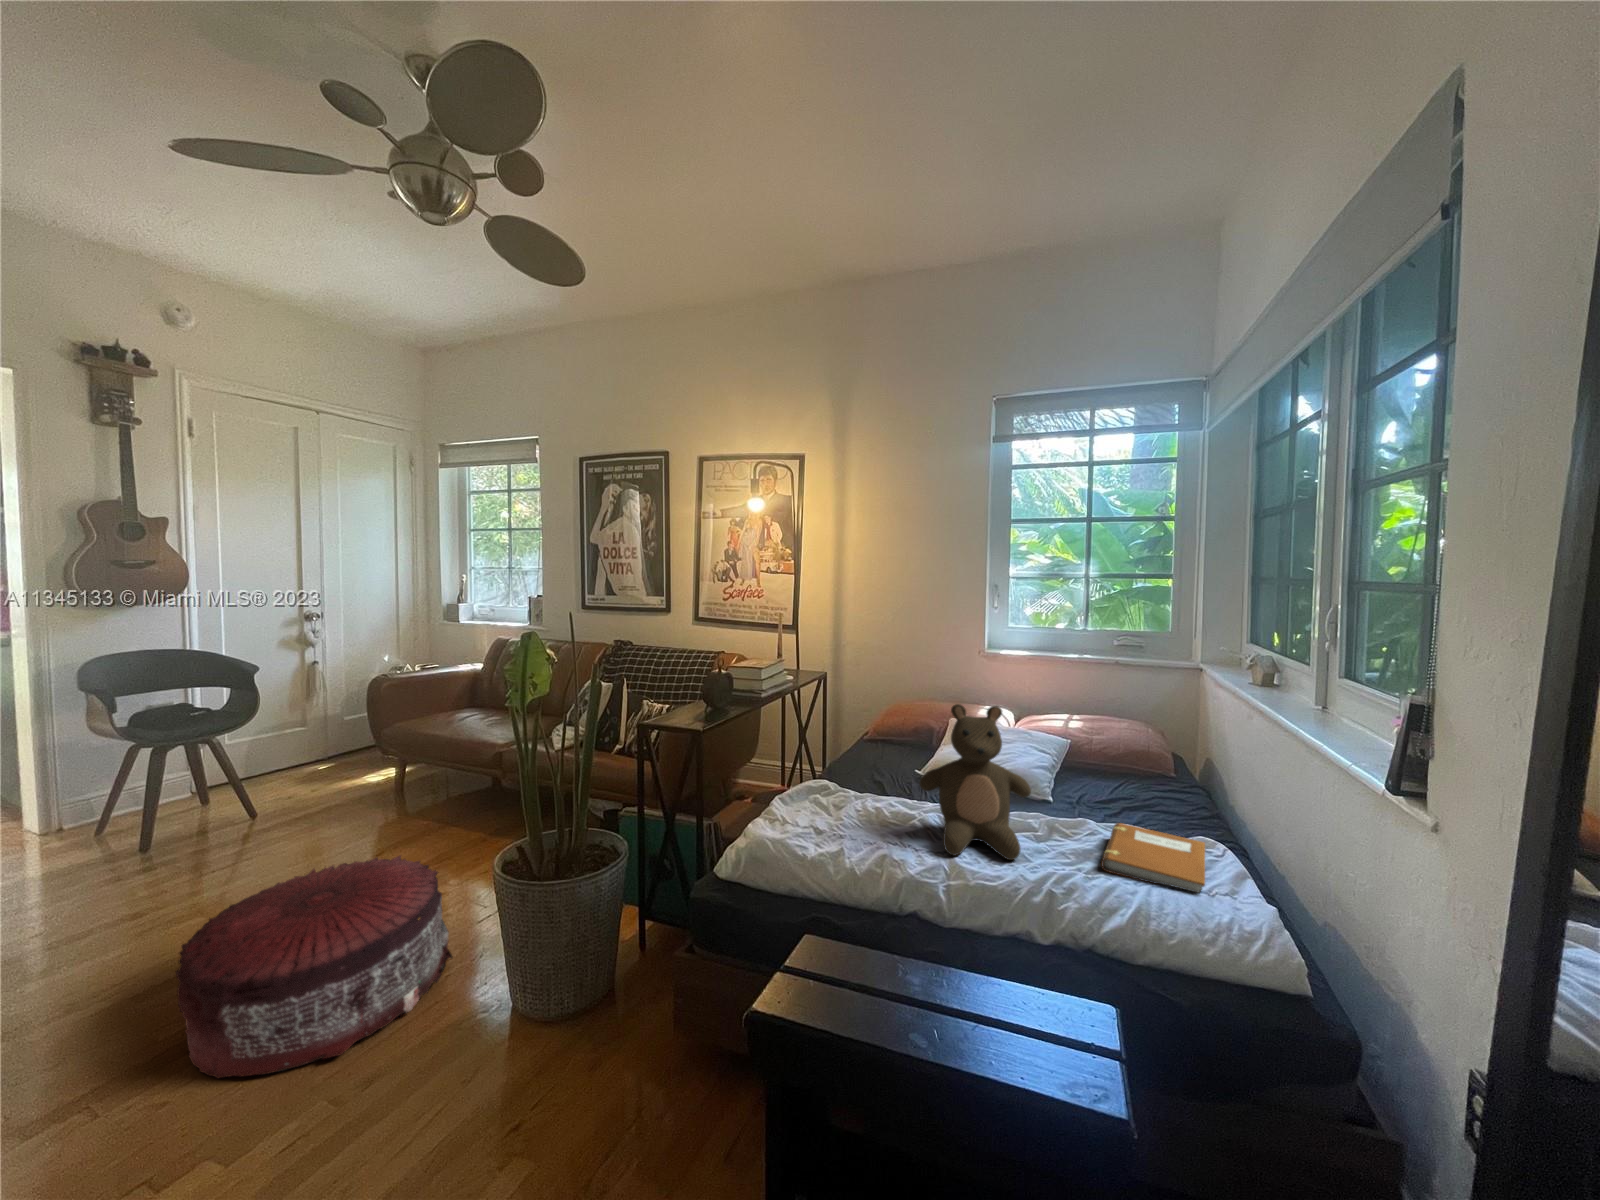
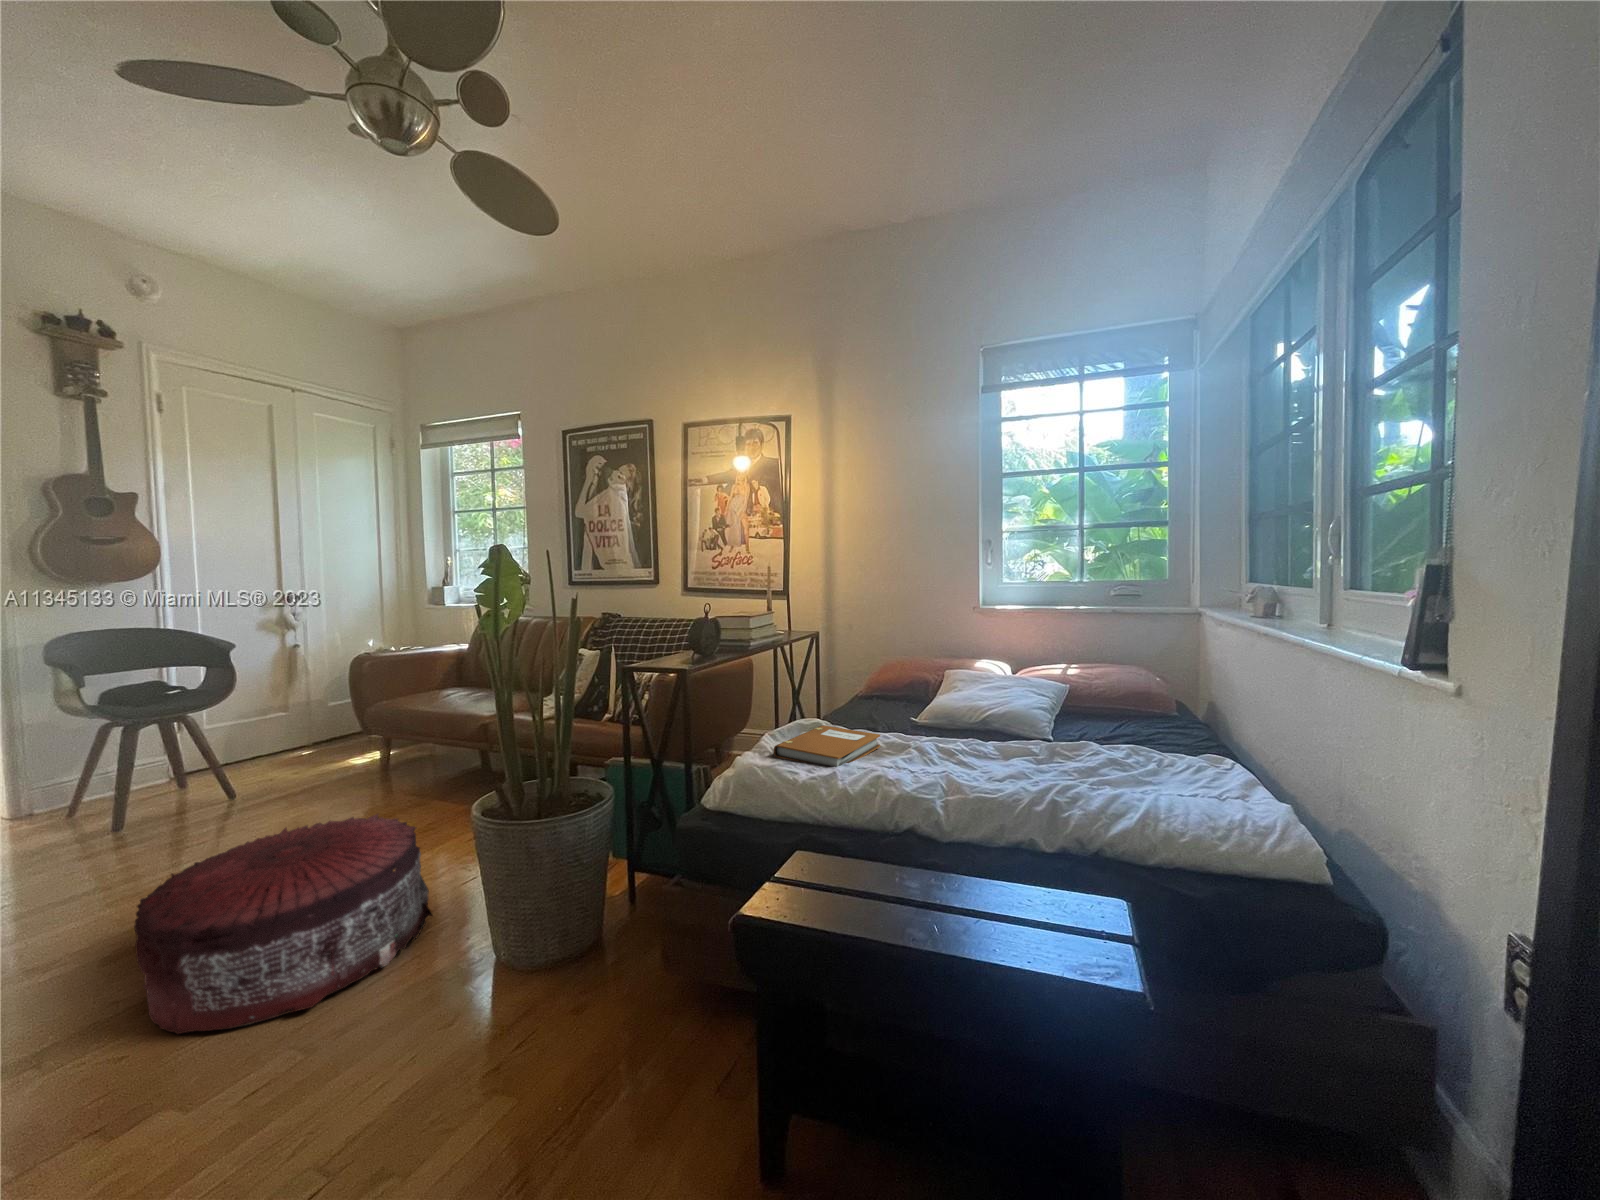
stuffed bear: present [919,704,1031,860] -> none [914,625,1030,779]
notebook: present [1101,823,1205,893] -> present [774,725,880,767]

